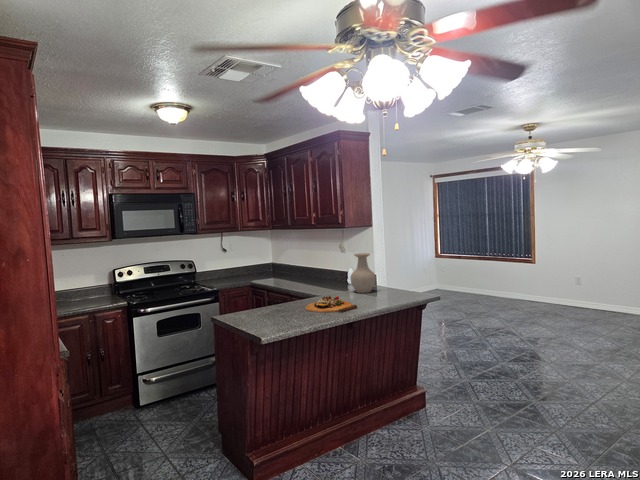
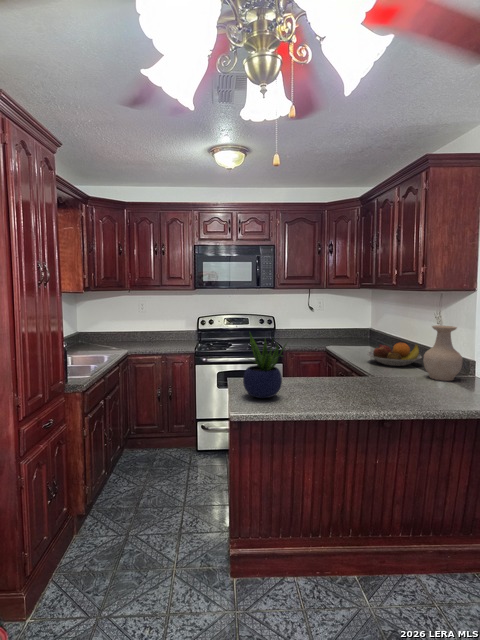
fruit bowl: none [301,270,341,289] -> present [368,343,422,366]
potted plant: none [251,271,289,325] -> present [243,333,286,398]
cutting board: present [305,296,357,313] -> none [330,375,399,402]

